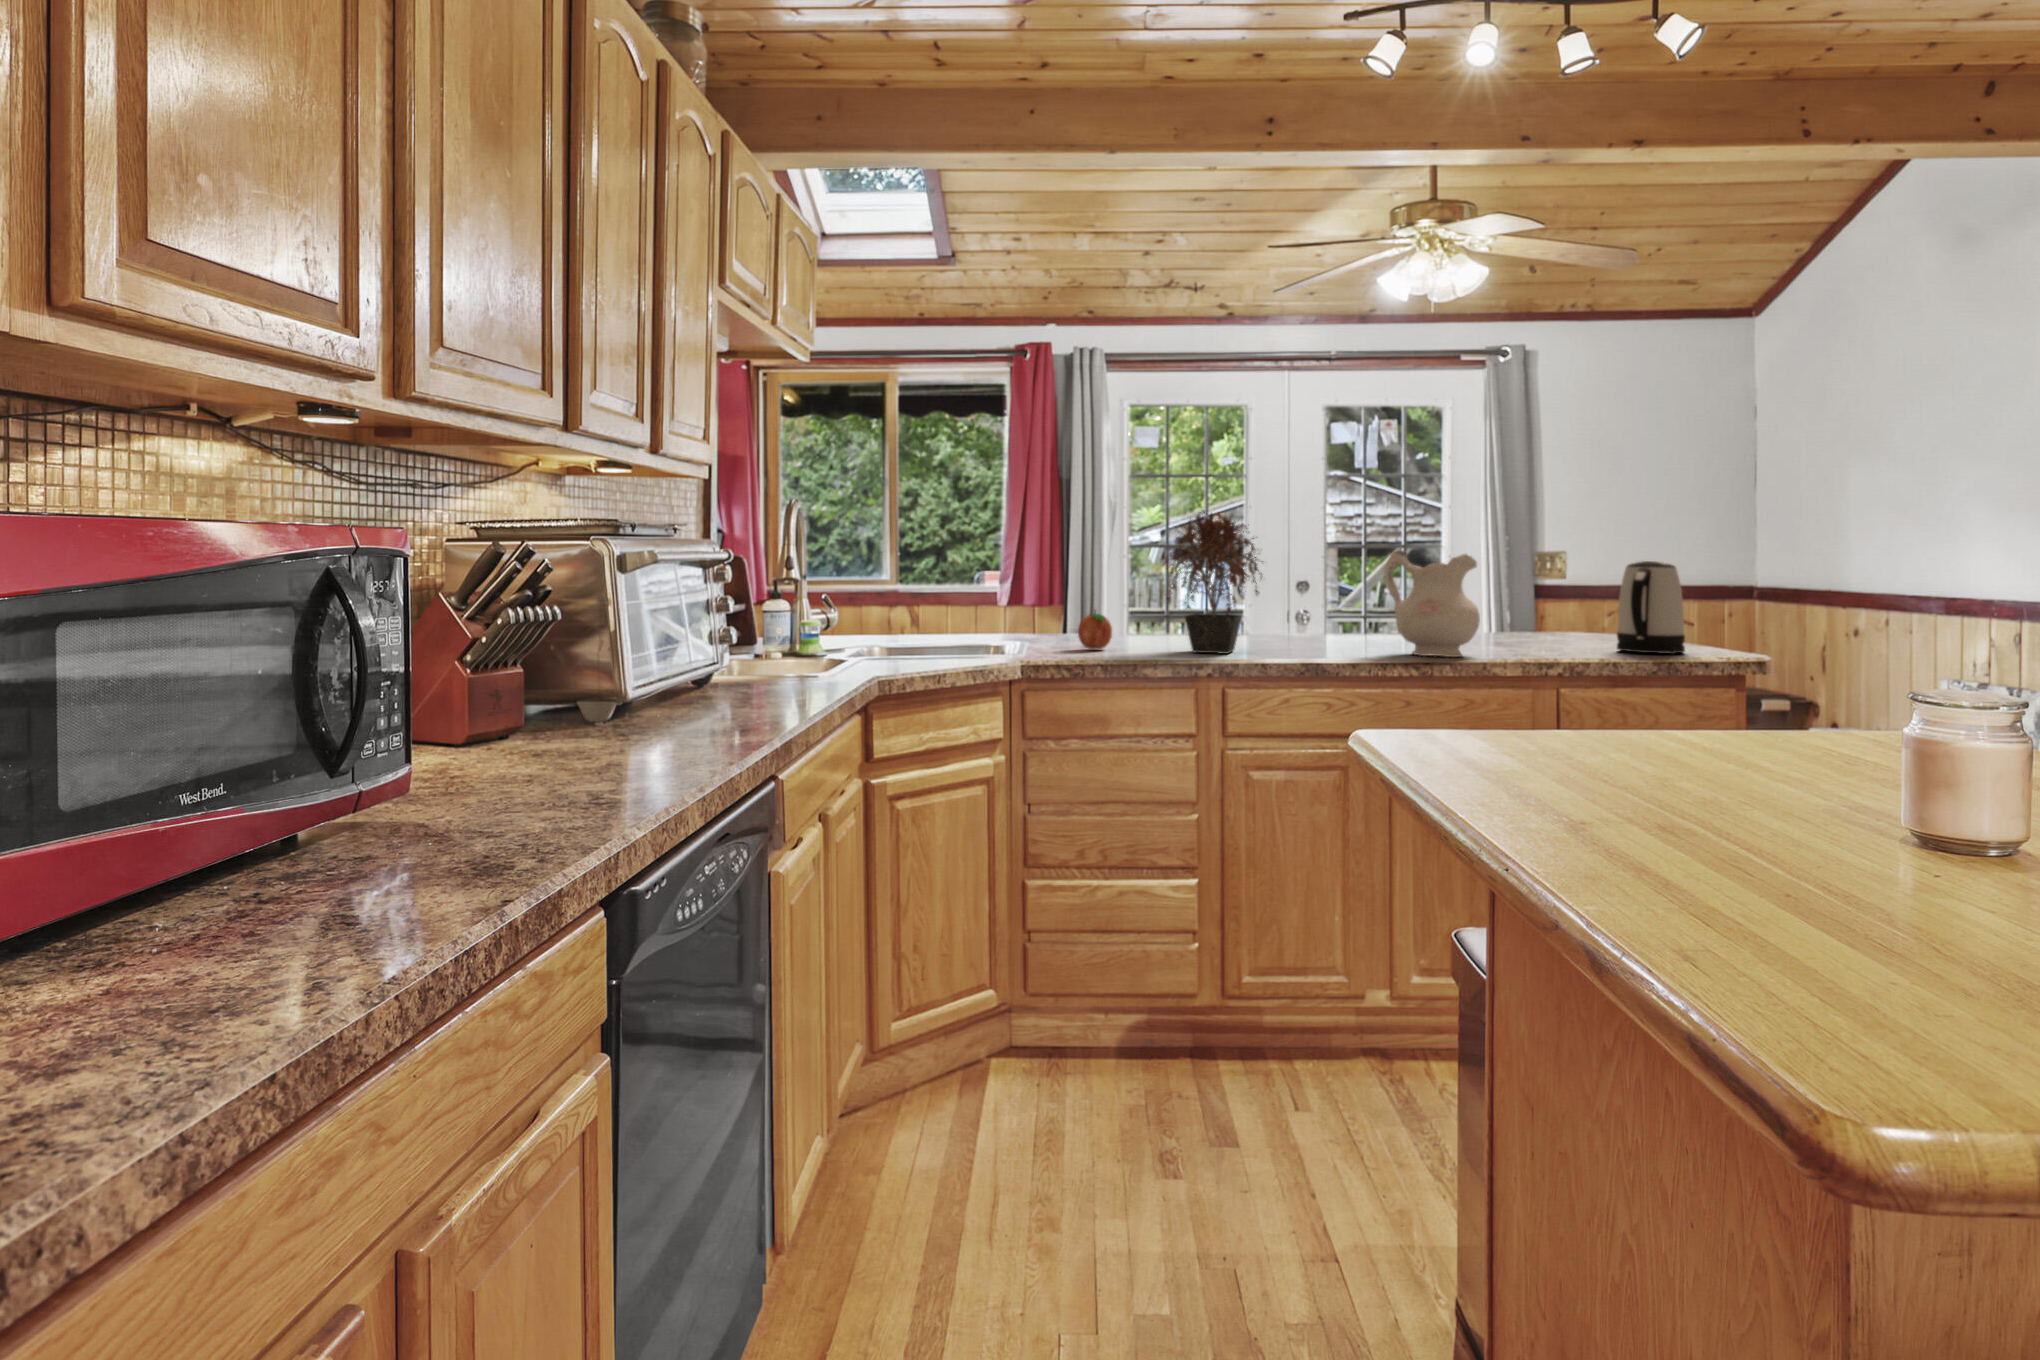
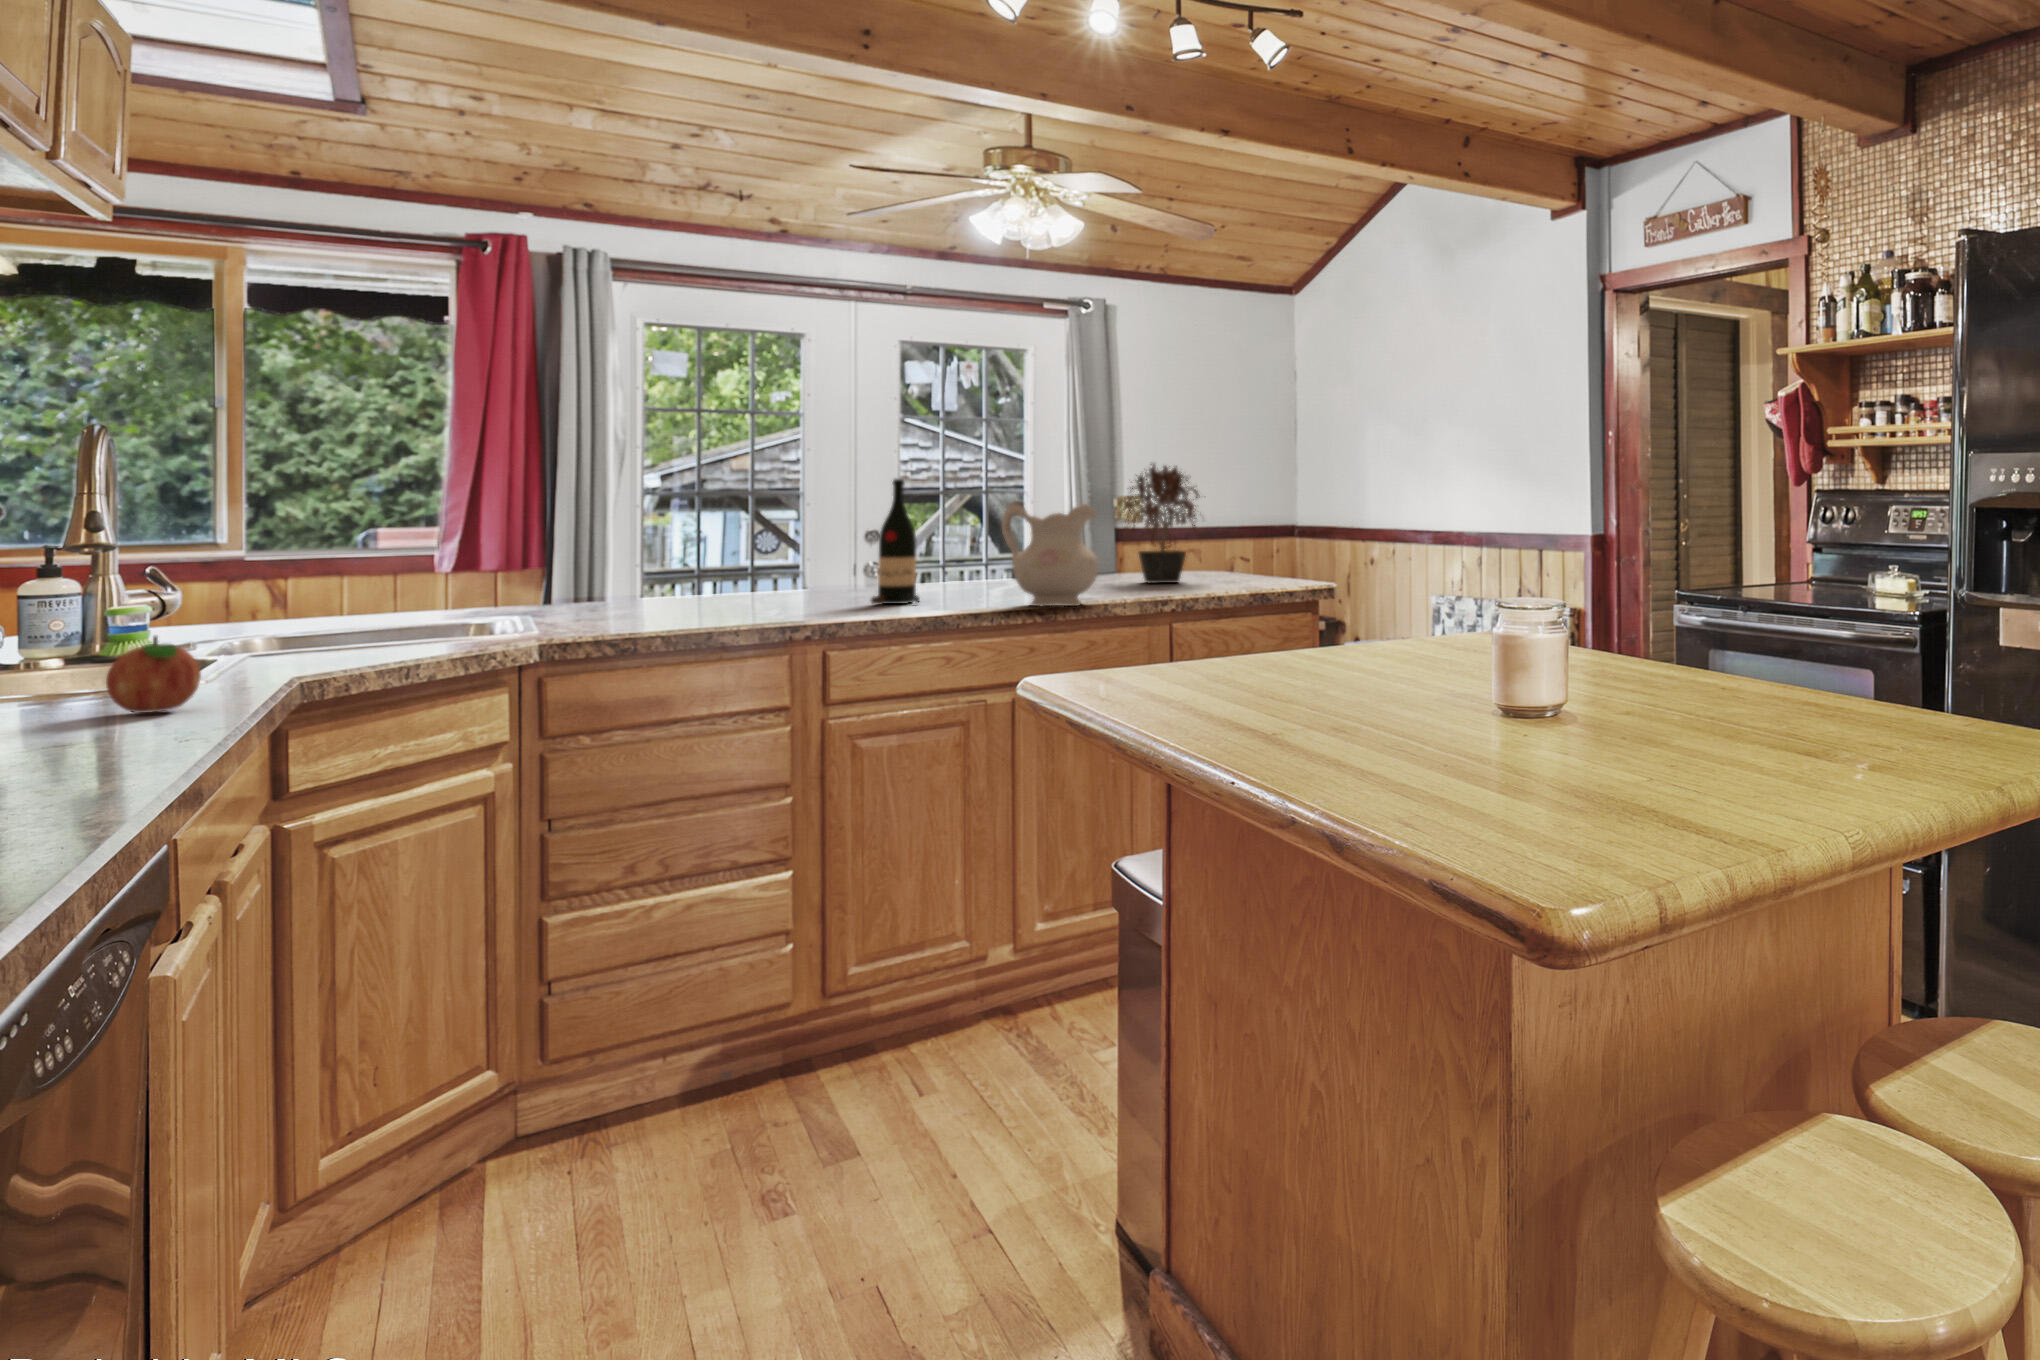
potted plant: present [1164,511,1263,654] -> present [1120,464,1201,583]
wine bottle: none [1272,529,1314,646] -> present [870,479,920,605]
kettle: present [1617,561,1685,654] -> none [1217,508,1274,591]
fruit: present [1078,611,1112,649] -> present [106,636,201,713]

